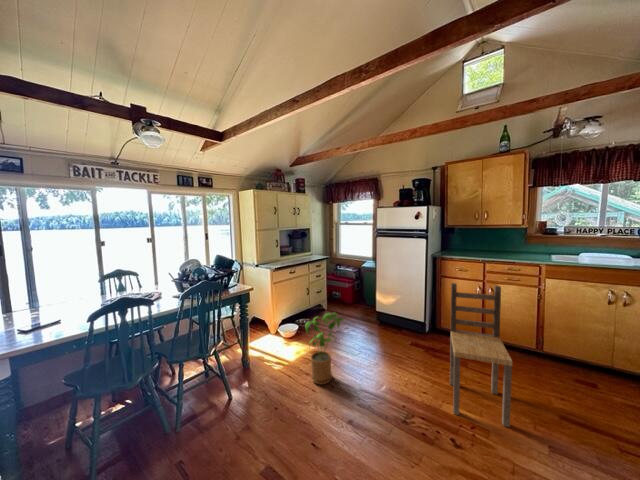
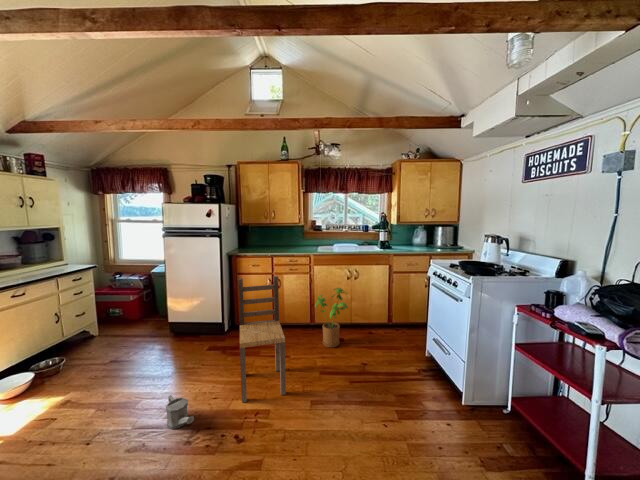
house plant: present [305,313,344,384] -> present [315,288,348,347]
watering can: none [382,379,408,414] -> present [166,395,194,429]

